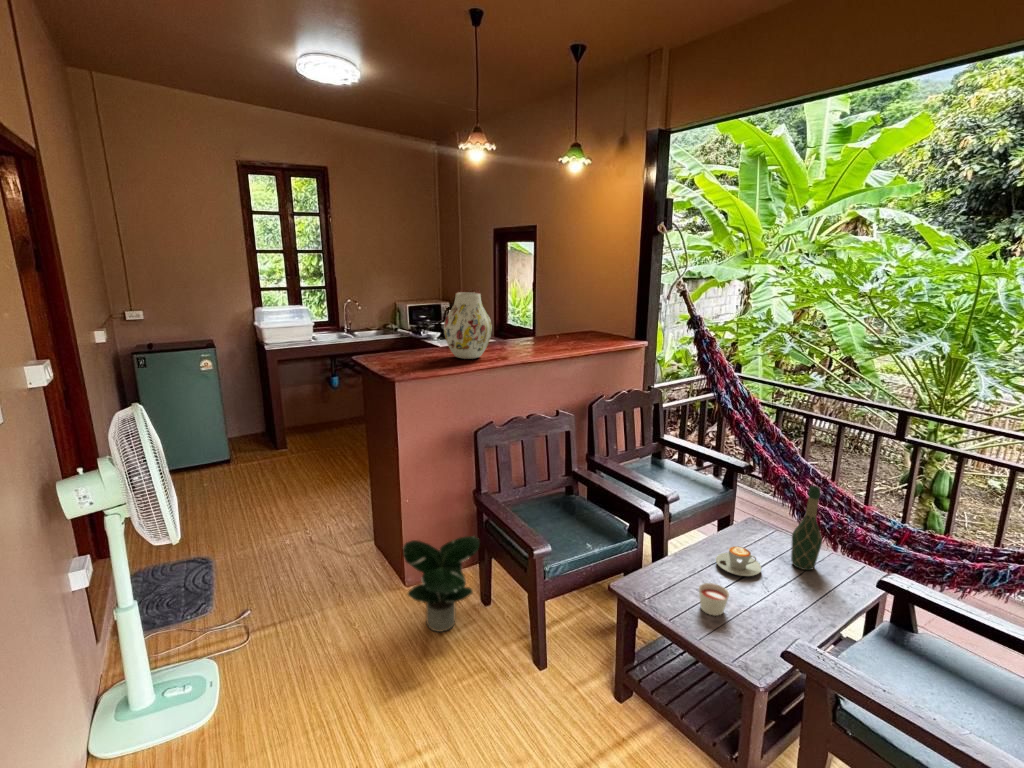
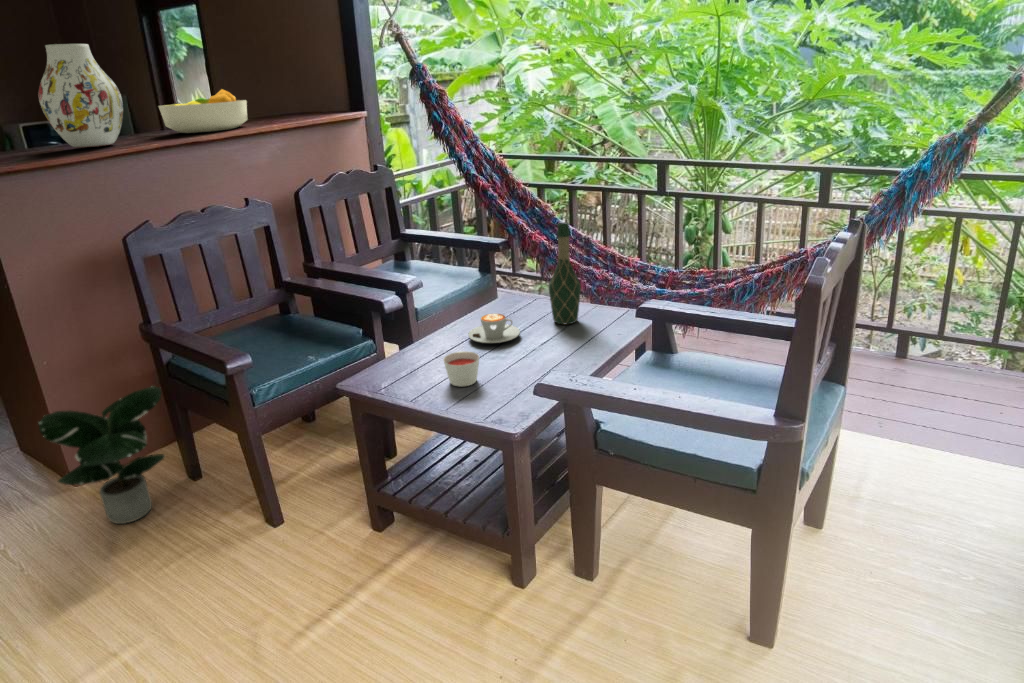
fruit bowl: none [510,319,567,352] -> present [159,89,247,133]

